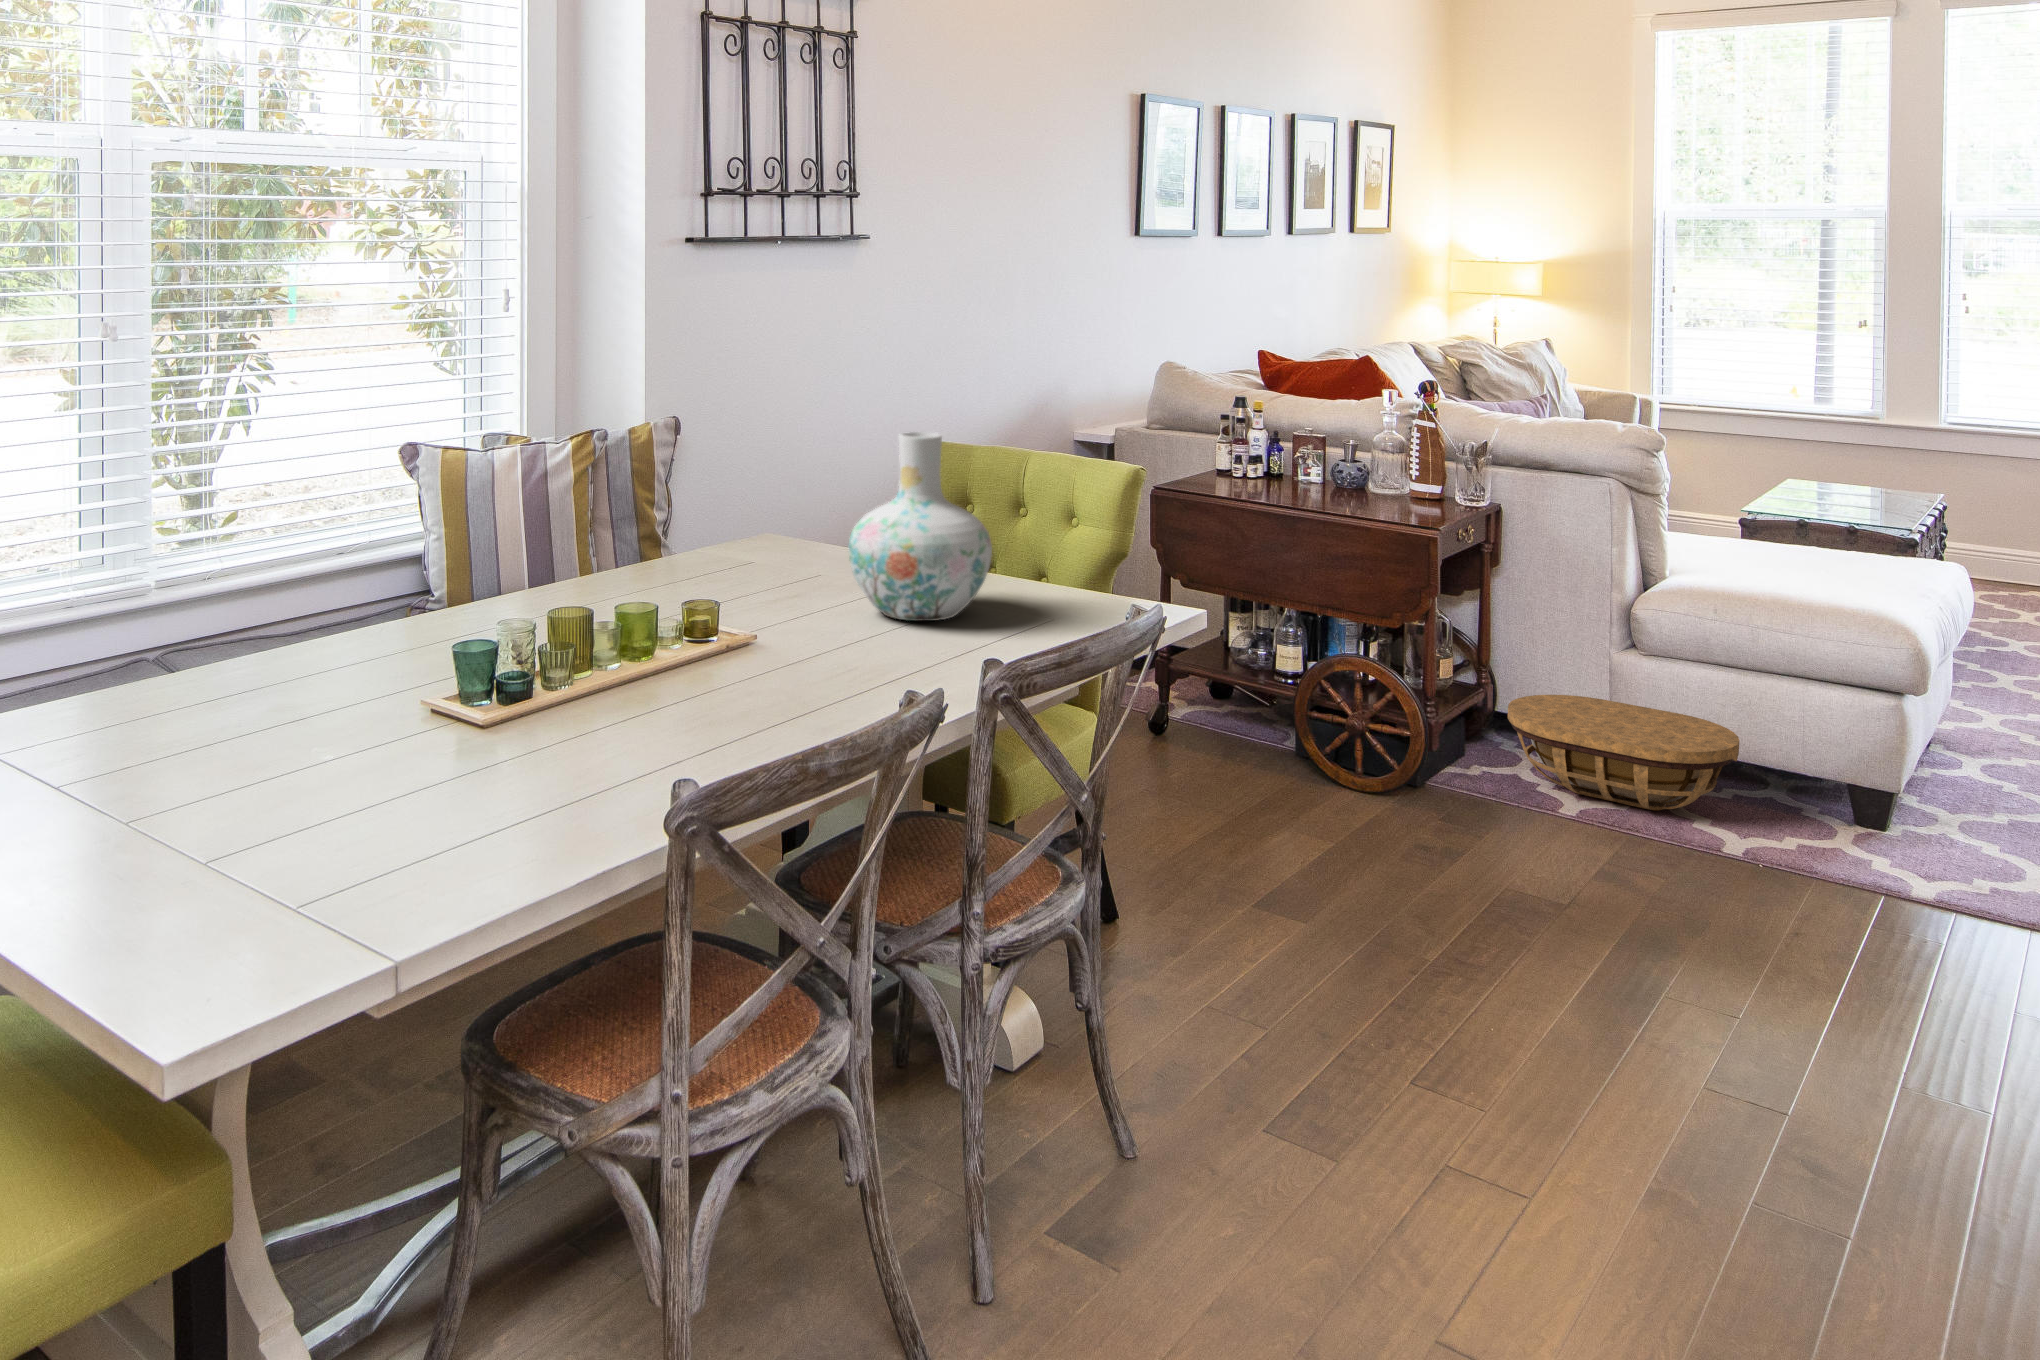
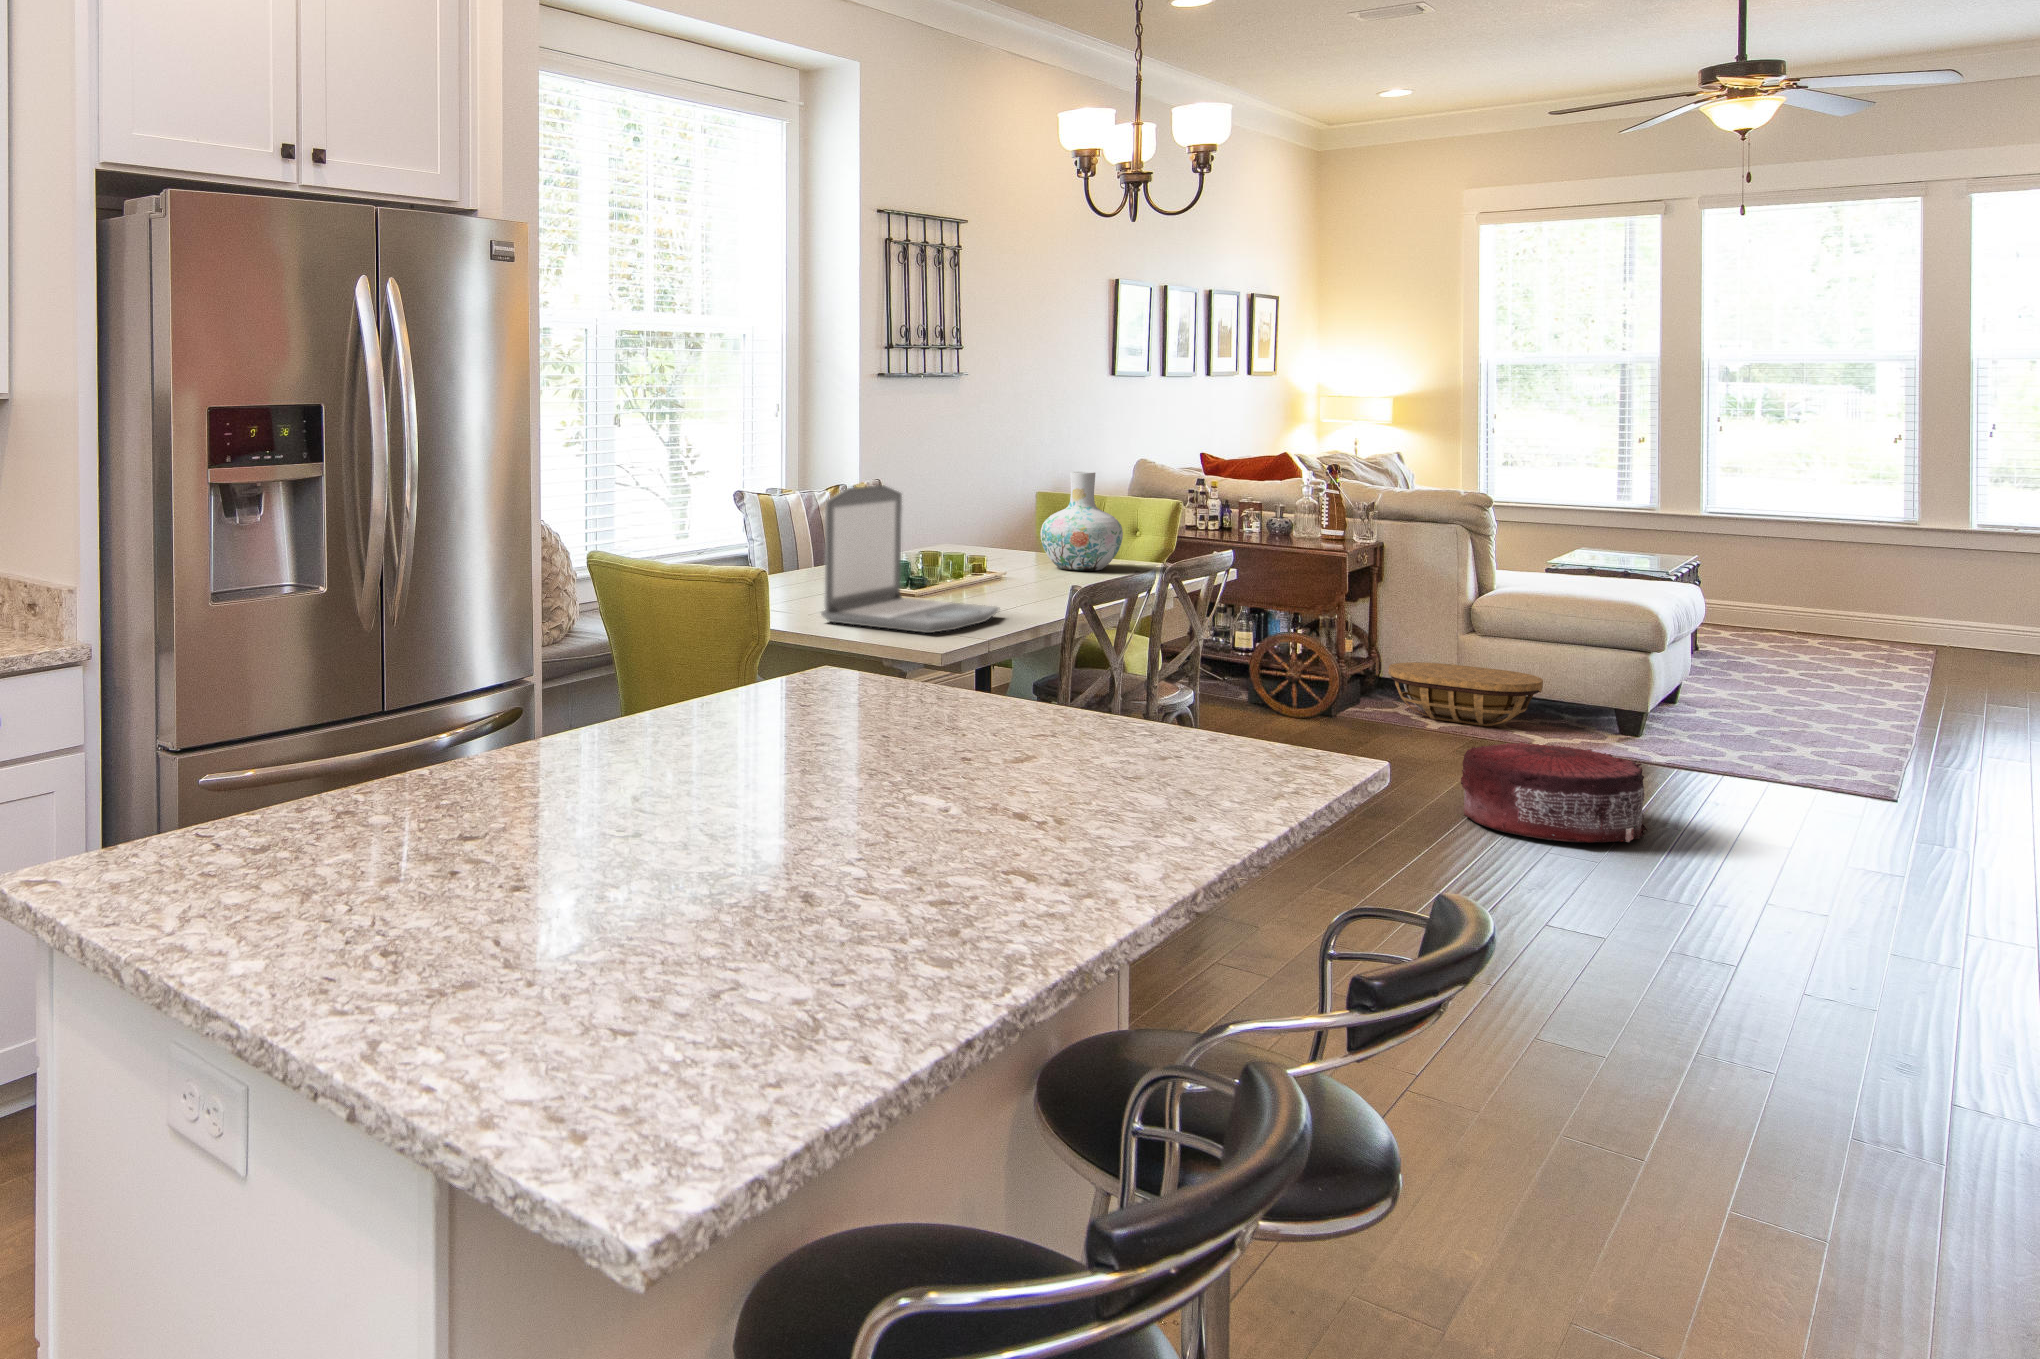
laptop: none [85,519,543,939] -> present [821,485,1000,633]
pouf: none [1595,932,1931,1189] -> present [1461,742,1648,843]

